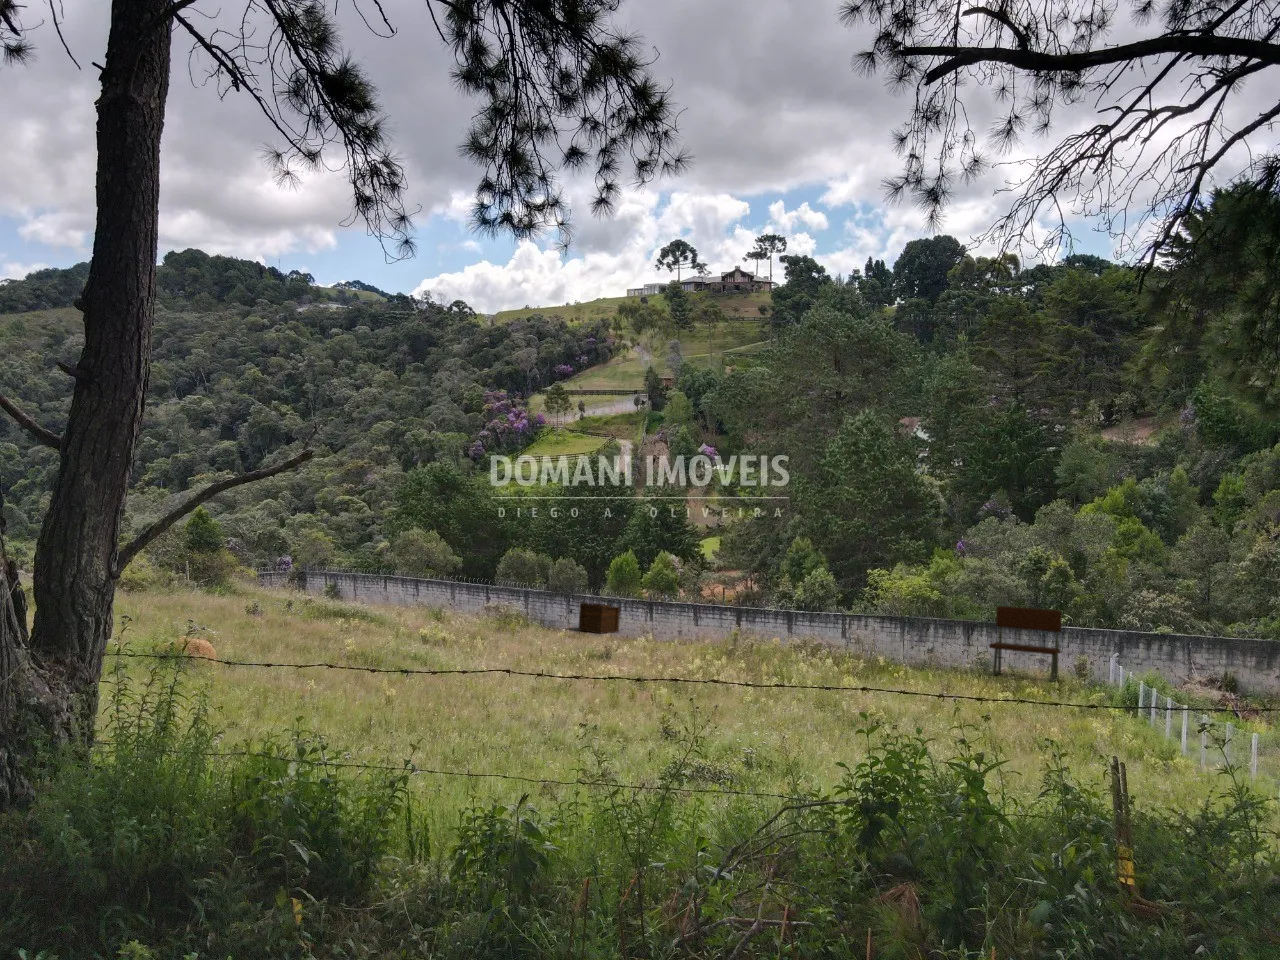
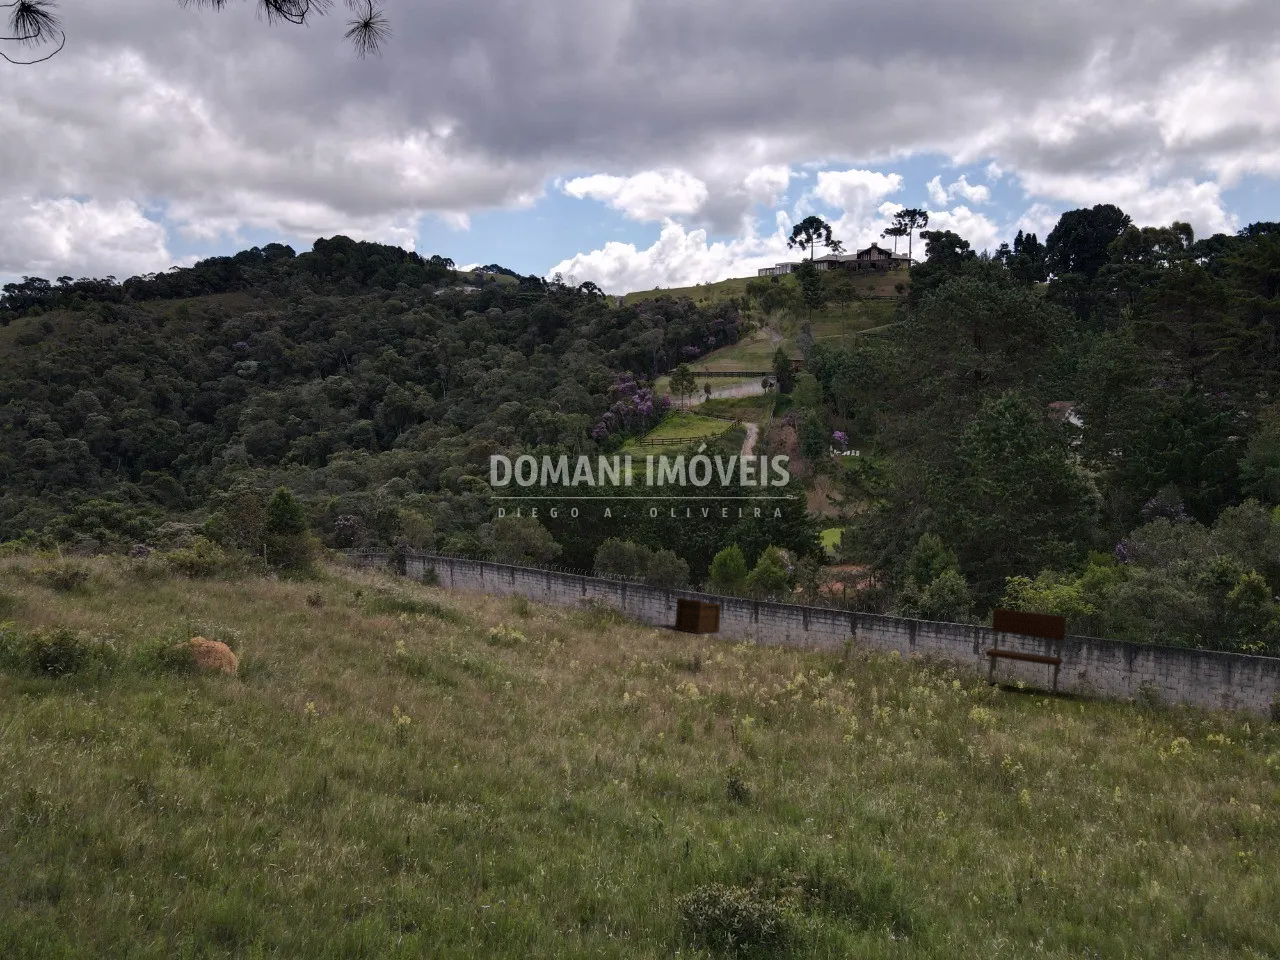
bench: present [989,606,1062,682] -> present [986,609,1066,695]

